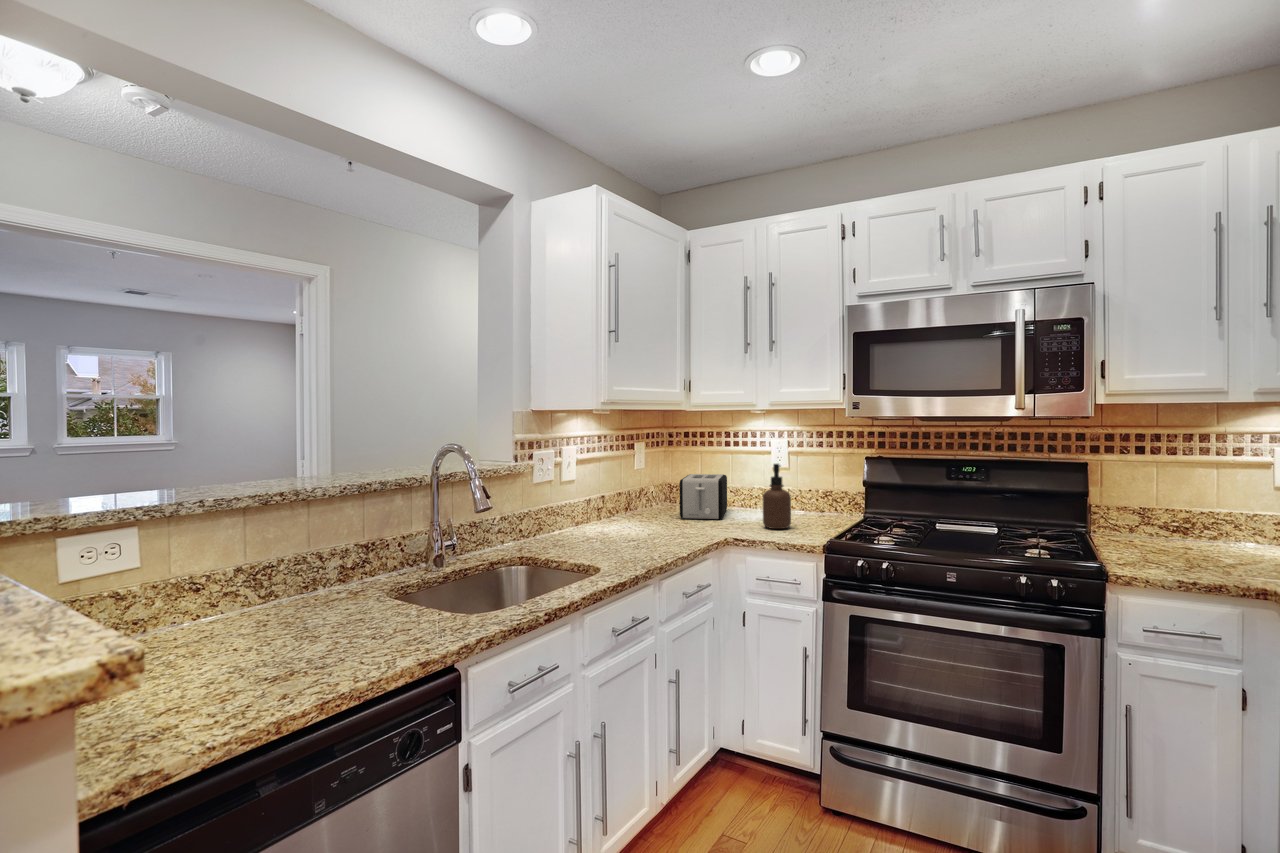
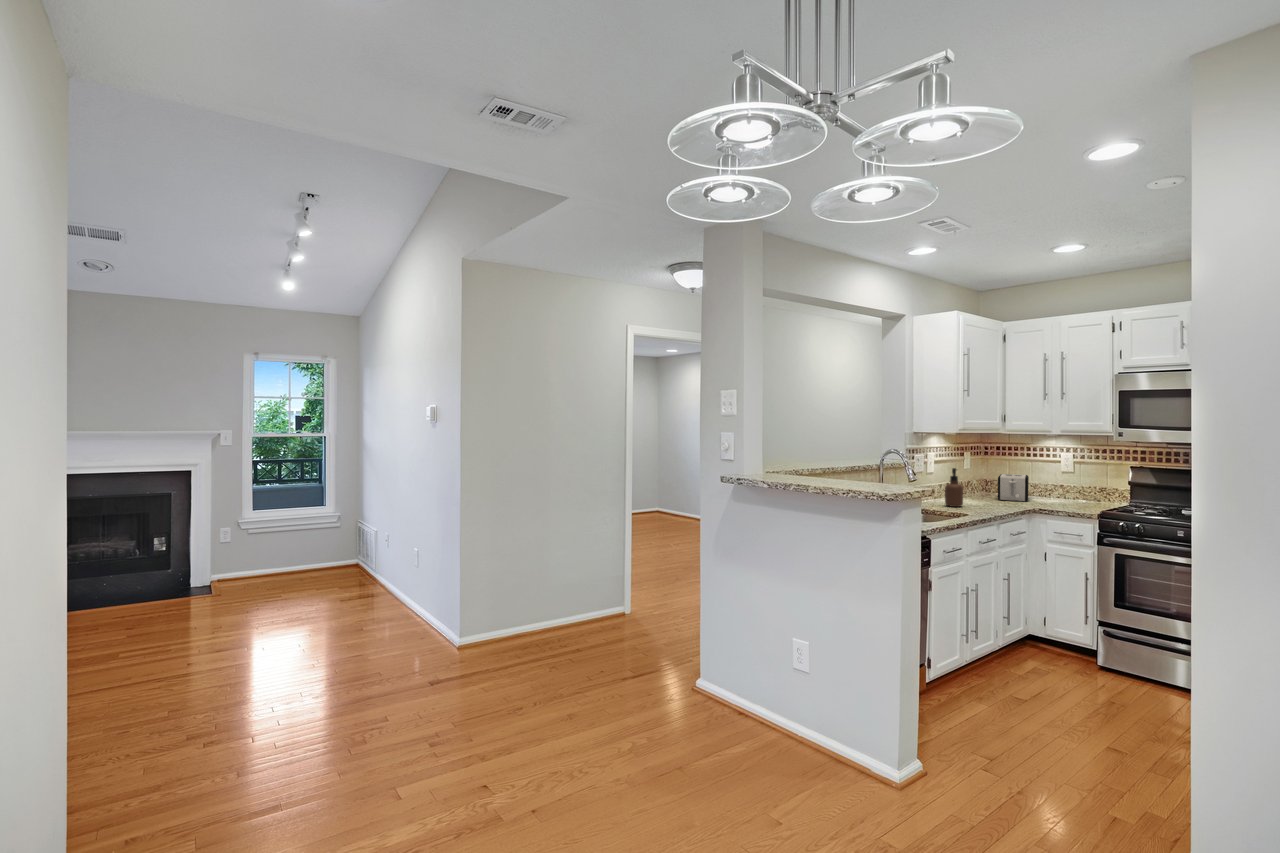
soap dispenser: present [763,464,791,529] -> present [945,468,963,507]

